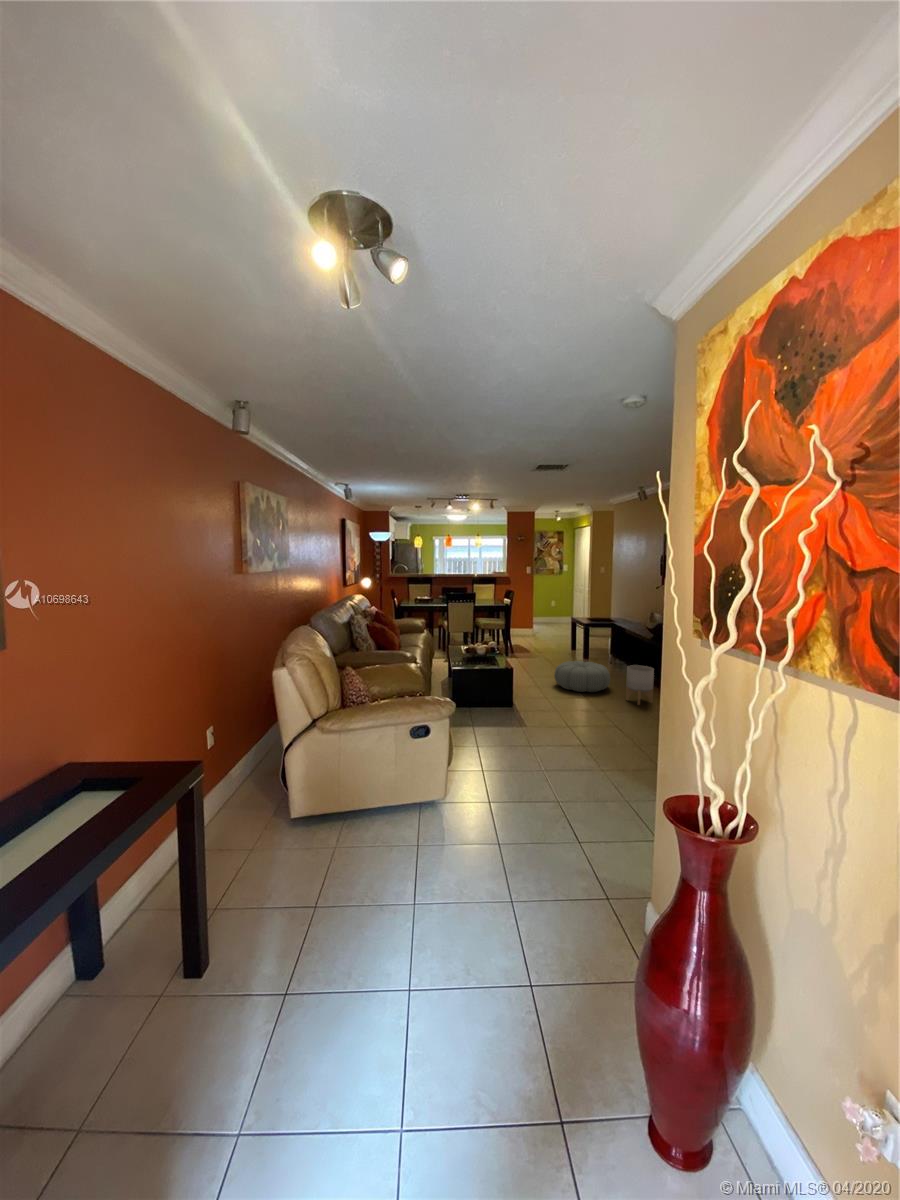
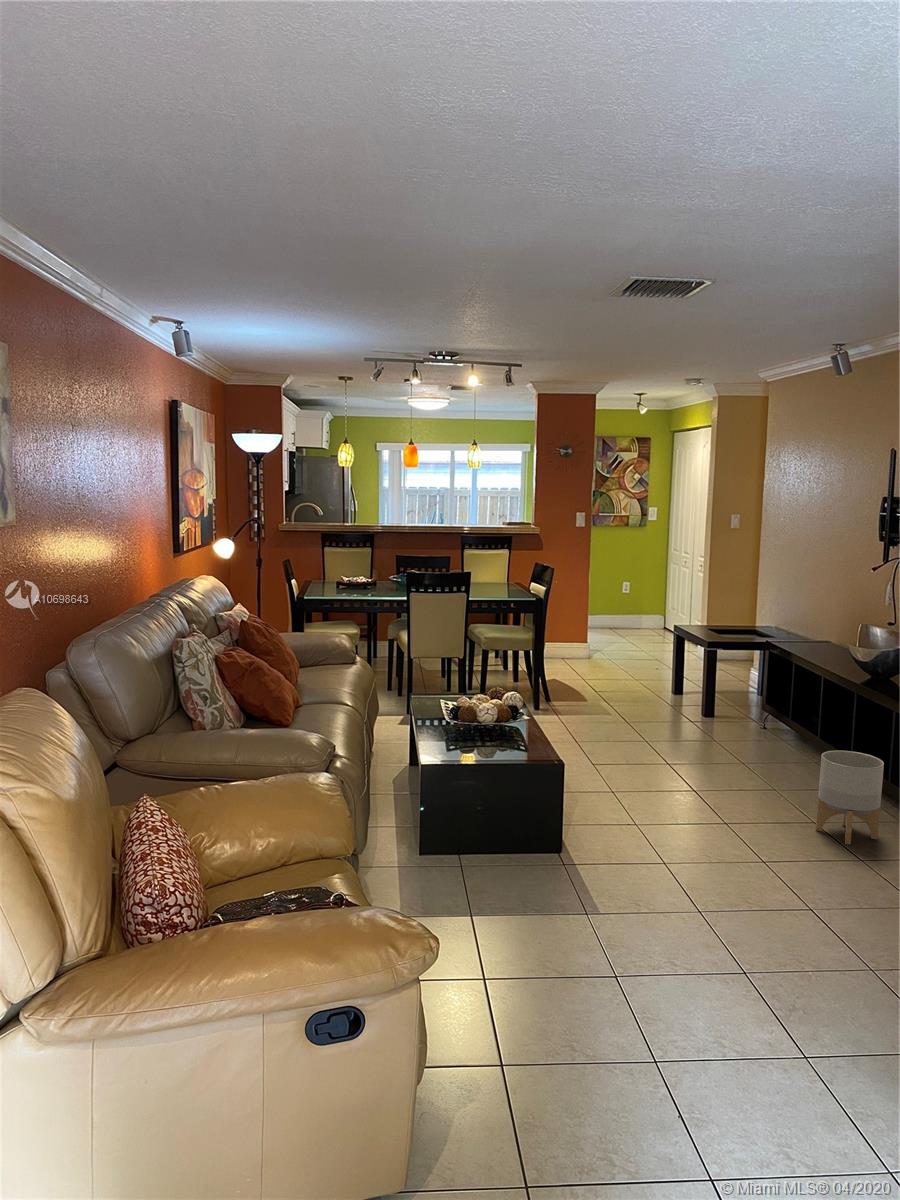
pouf: present [554,661,610,692] -> none [650,731,776,807]

